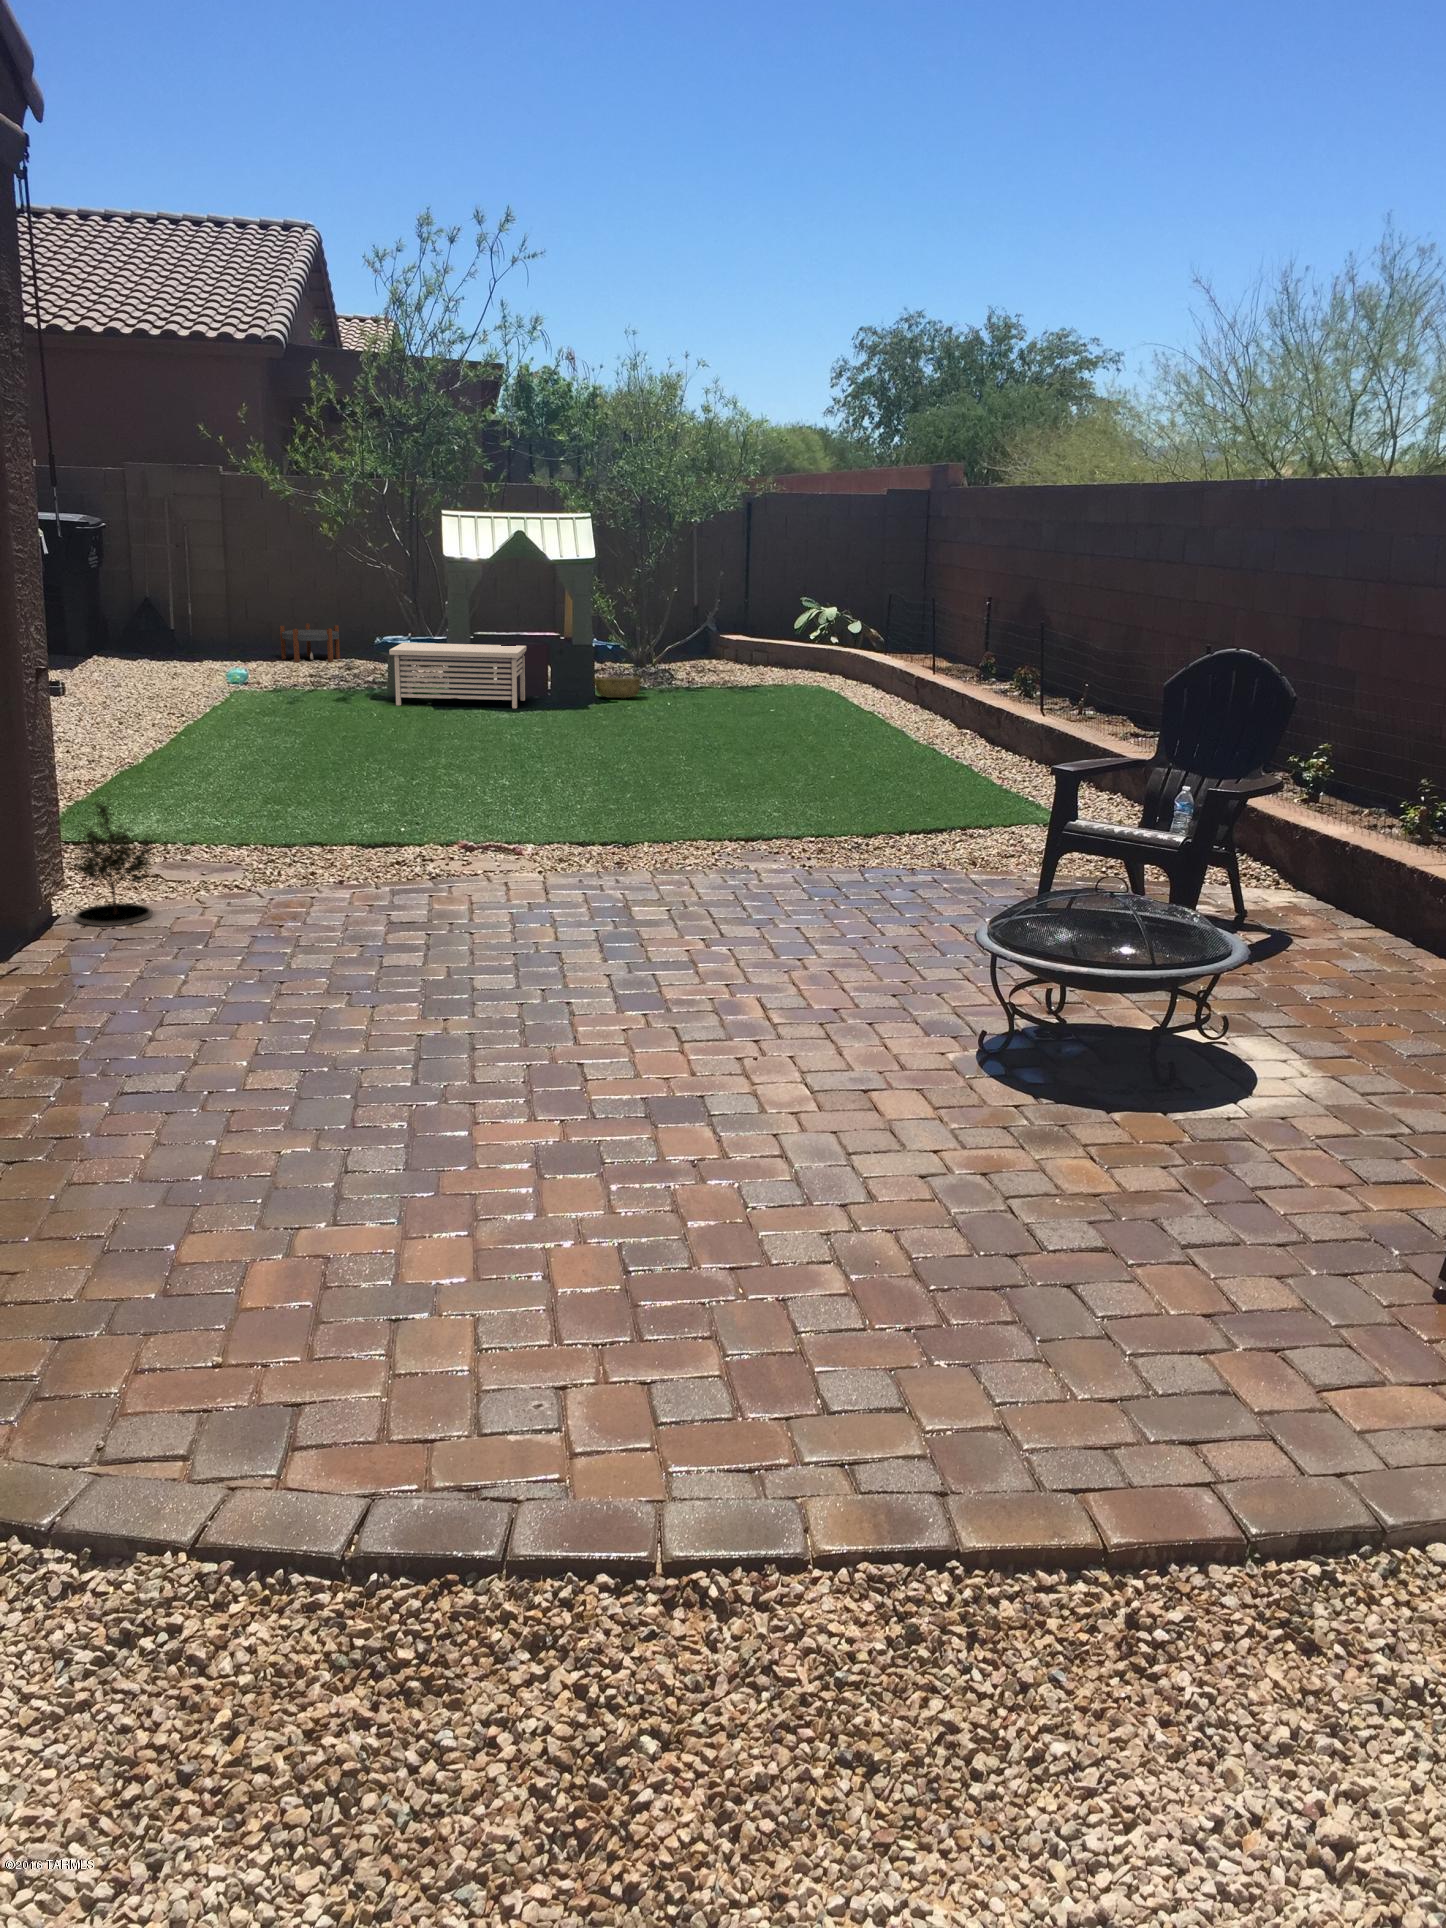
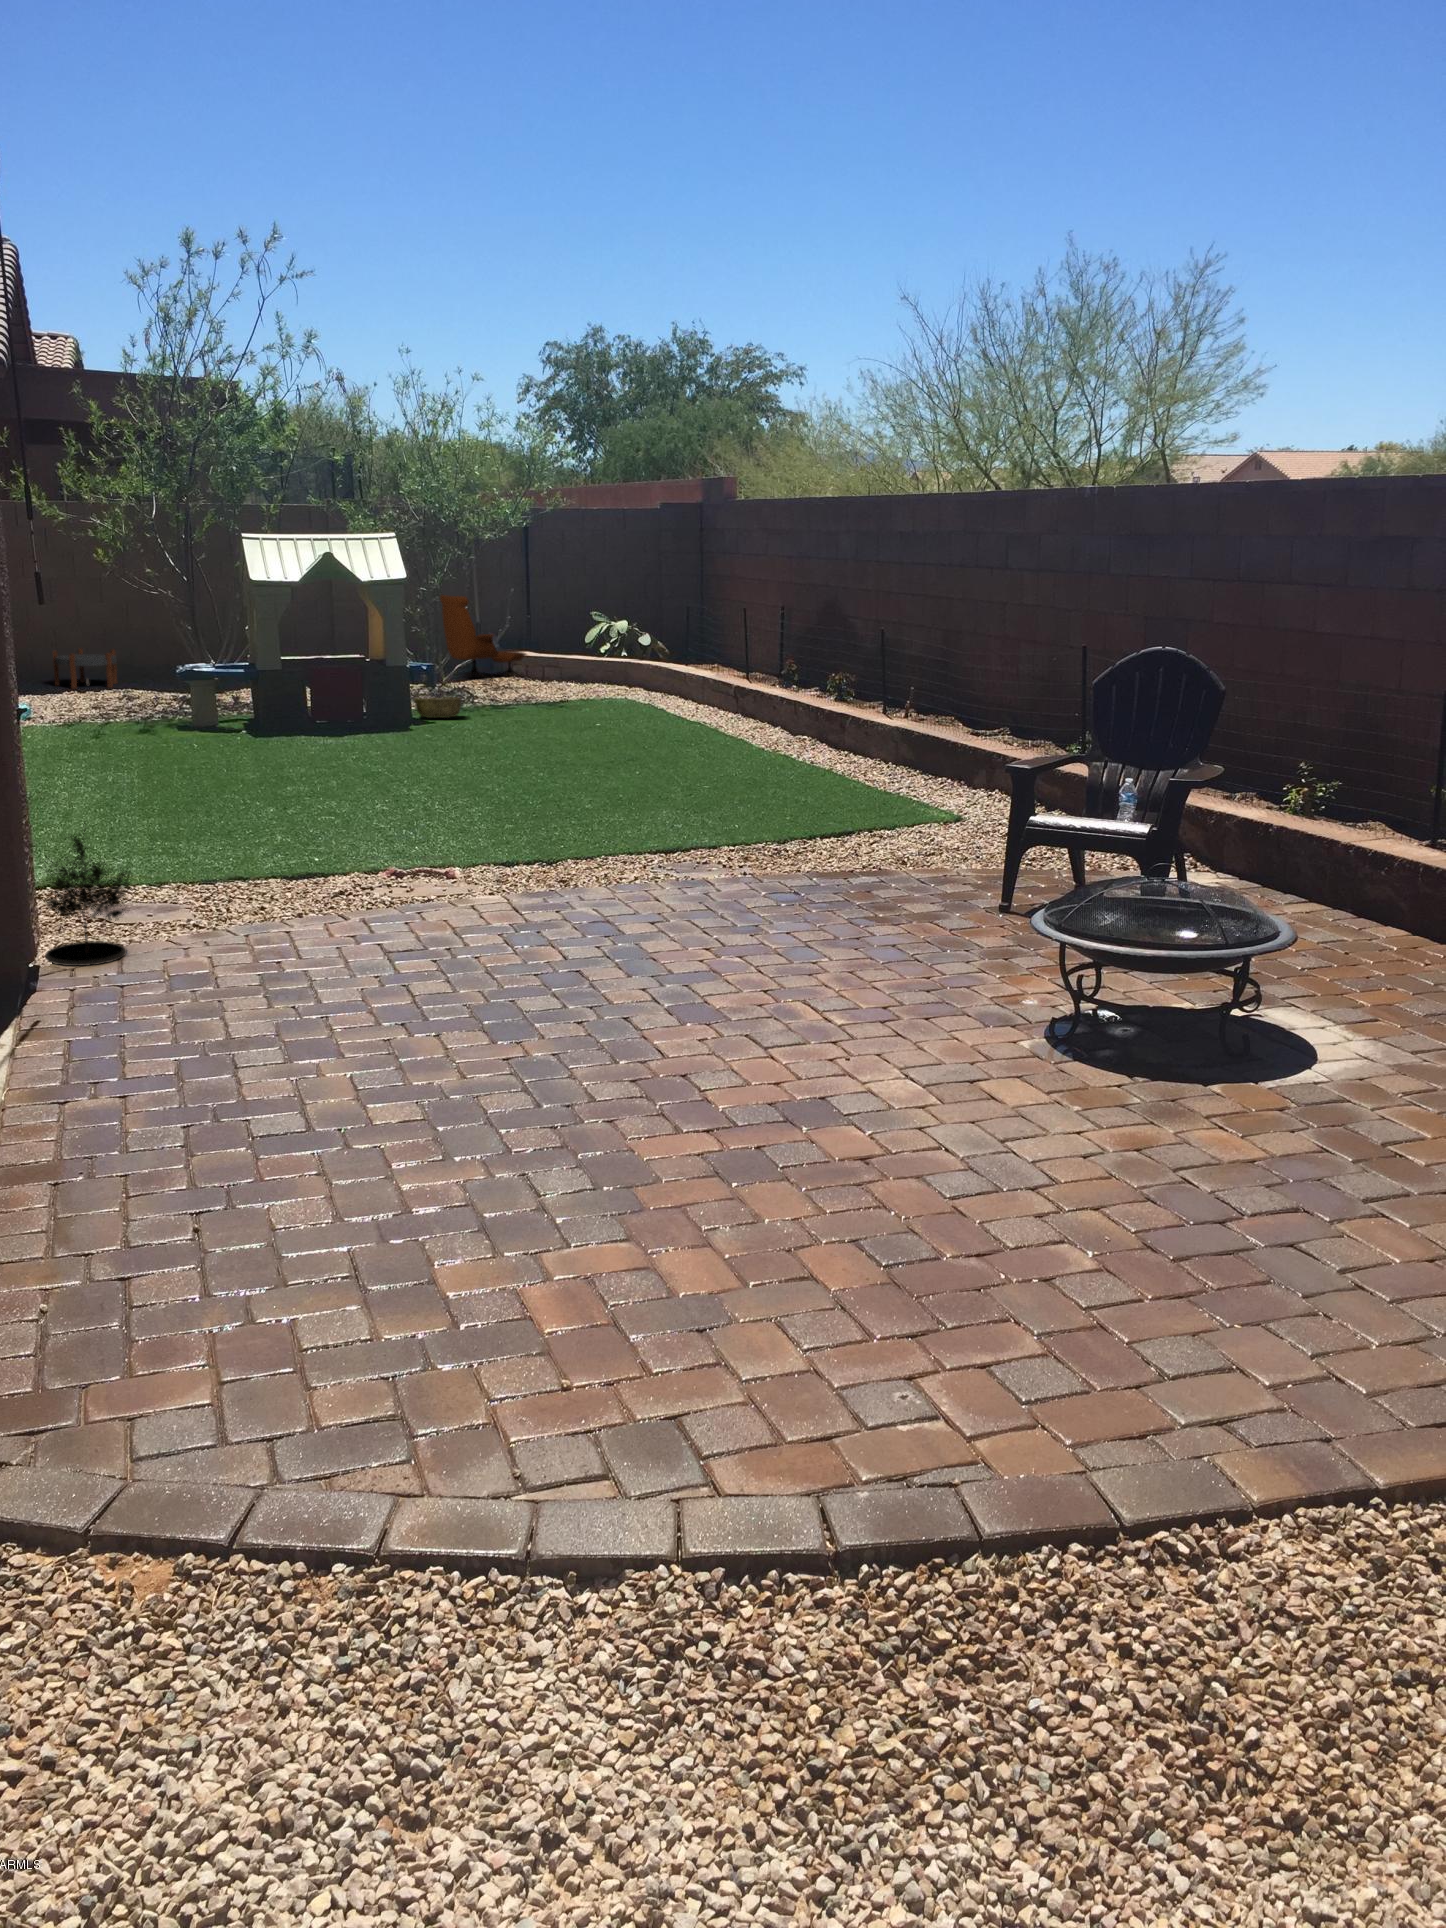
lounge chair: none [650,576,739,662] -> present [440,594,526,676]
storage bench: present [389,643,527,708] -> none [208,666,346,731]

